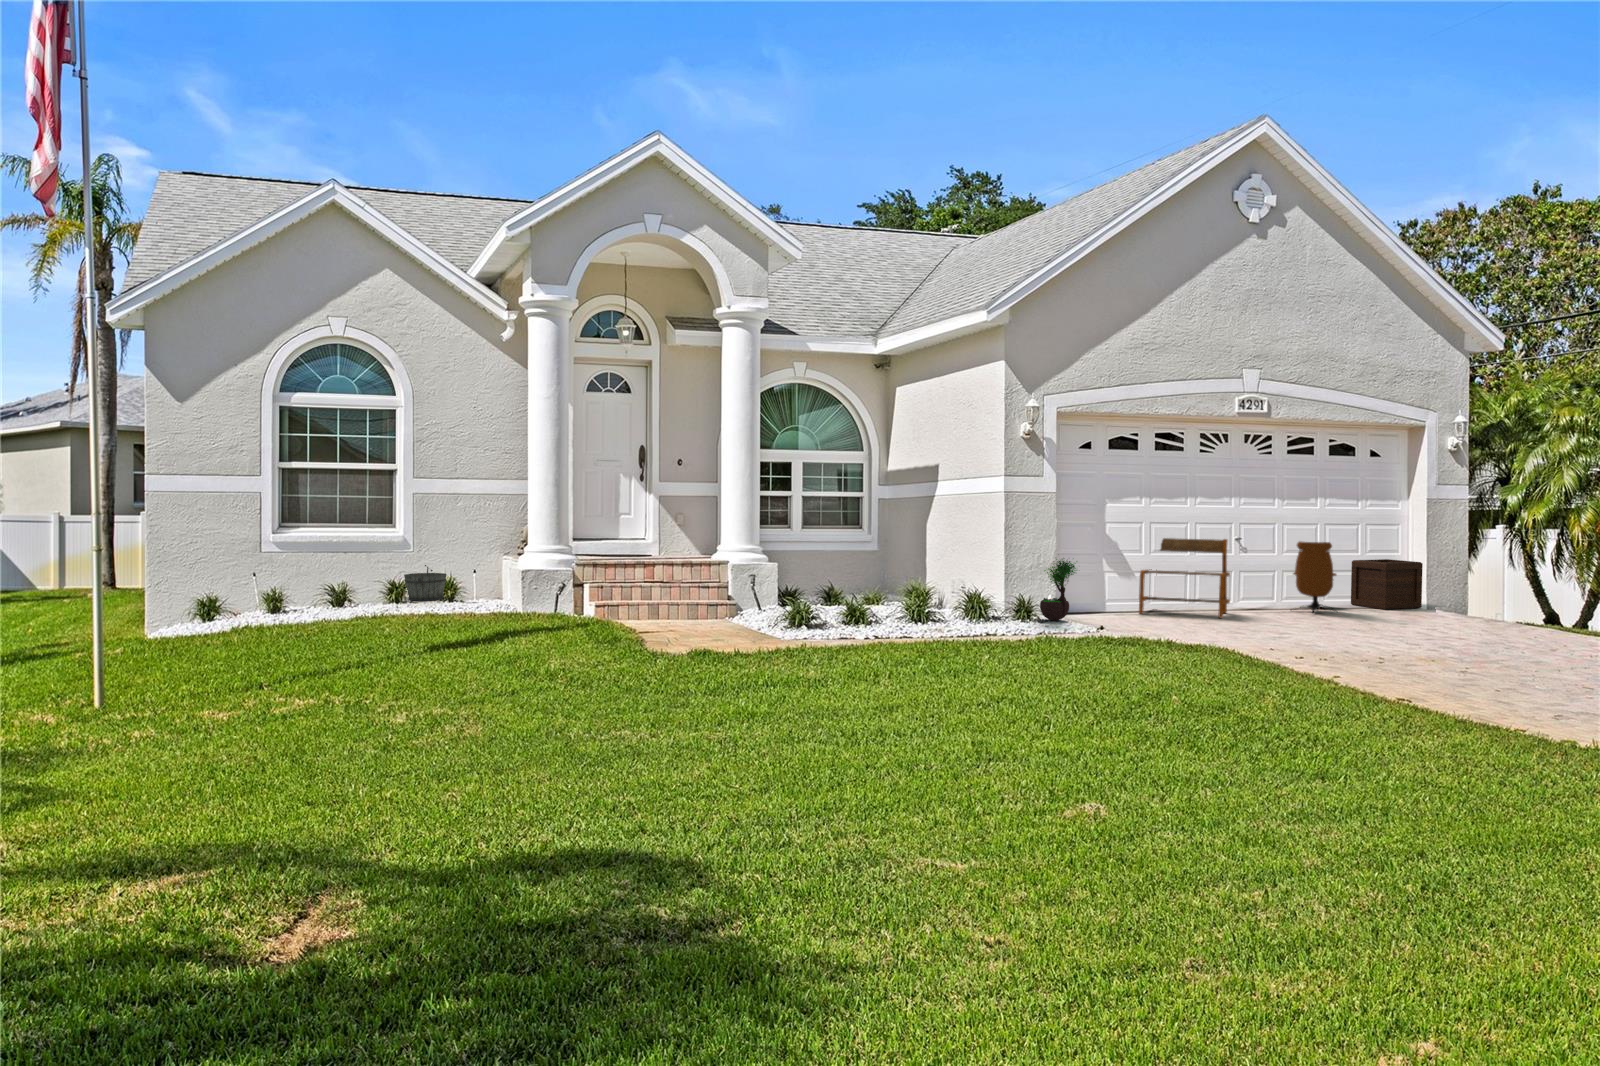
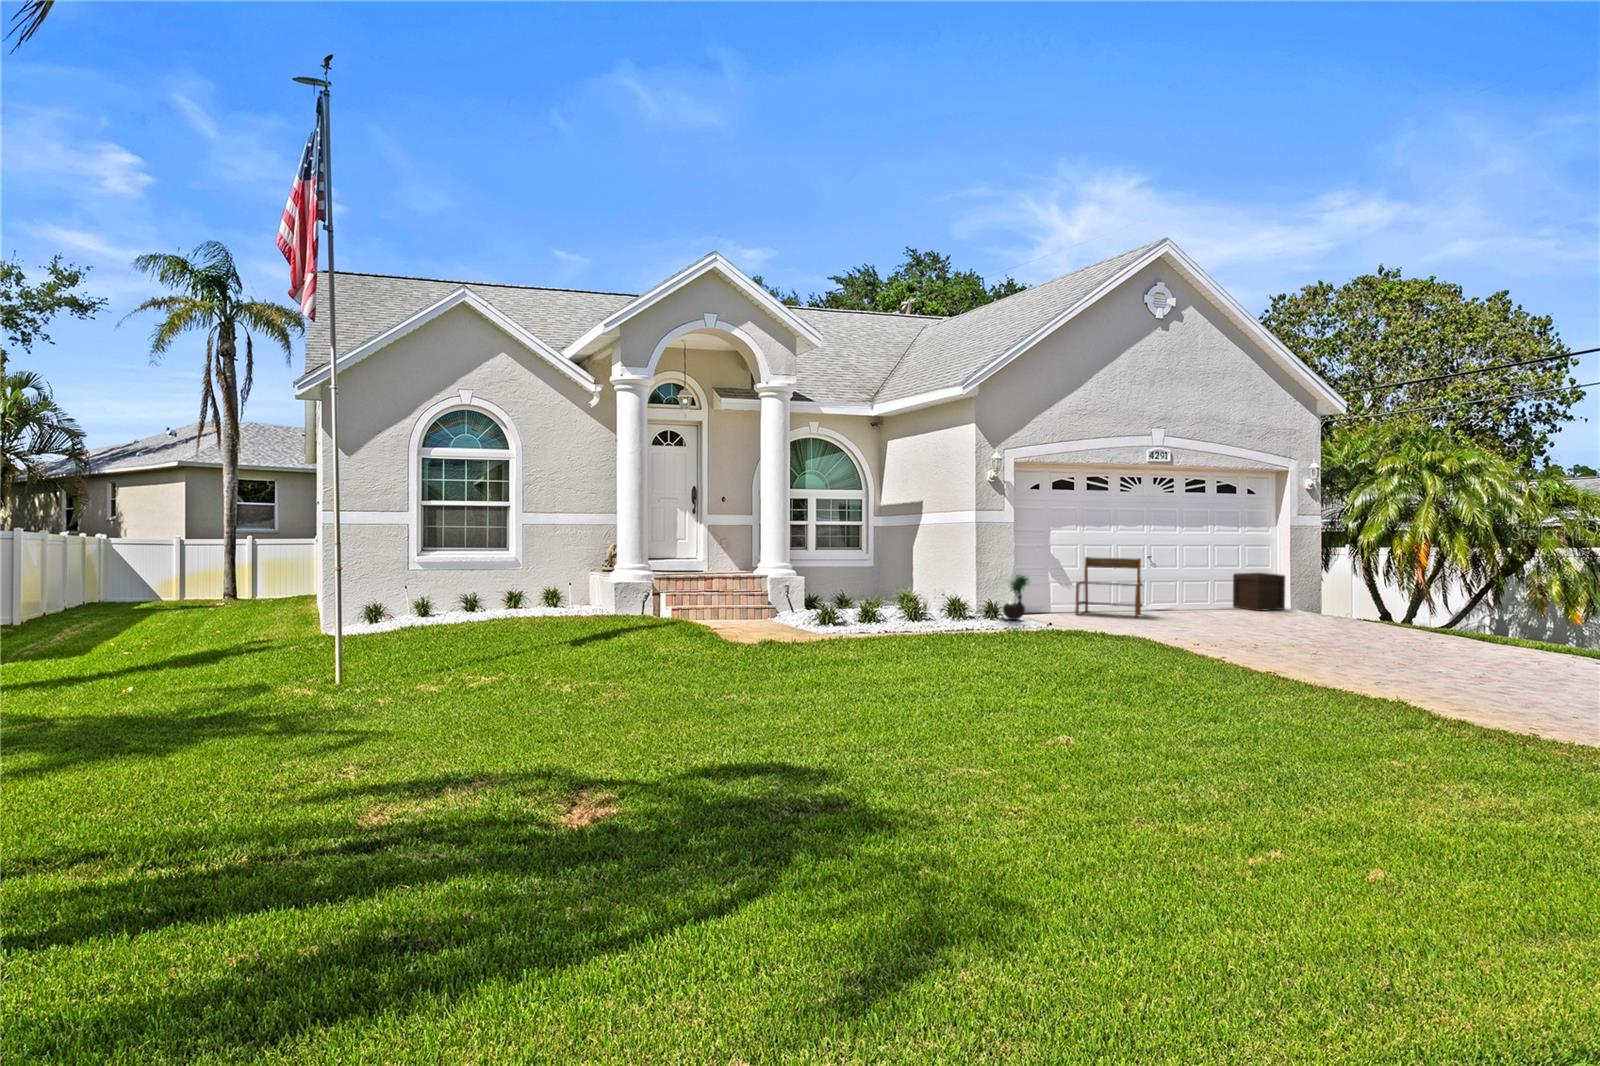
lounge chair: present [1293,542,1336,613] -> none [1188,560,1223,614]
wooden bucket: present [404,565,447,601] -> none [519,580,551,607]

